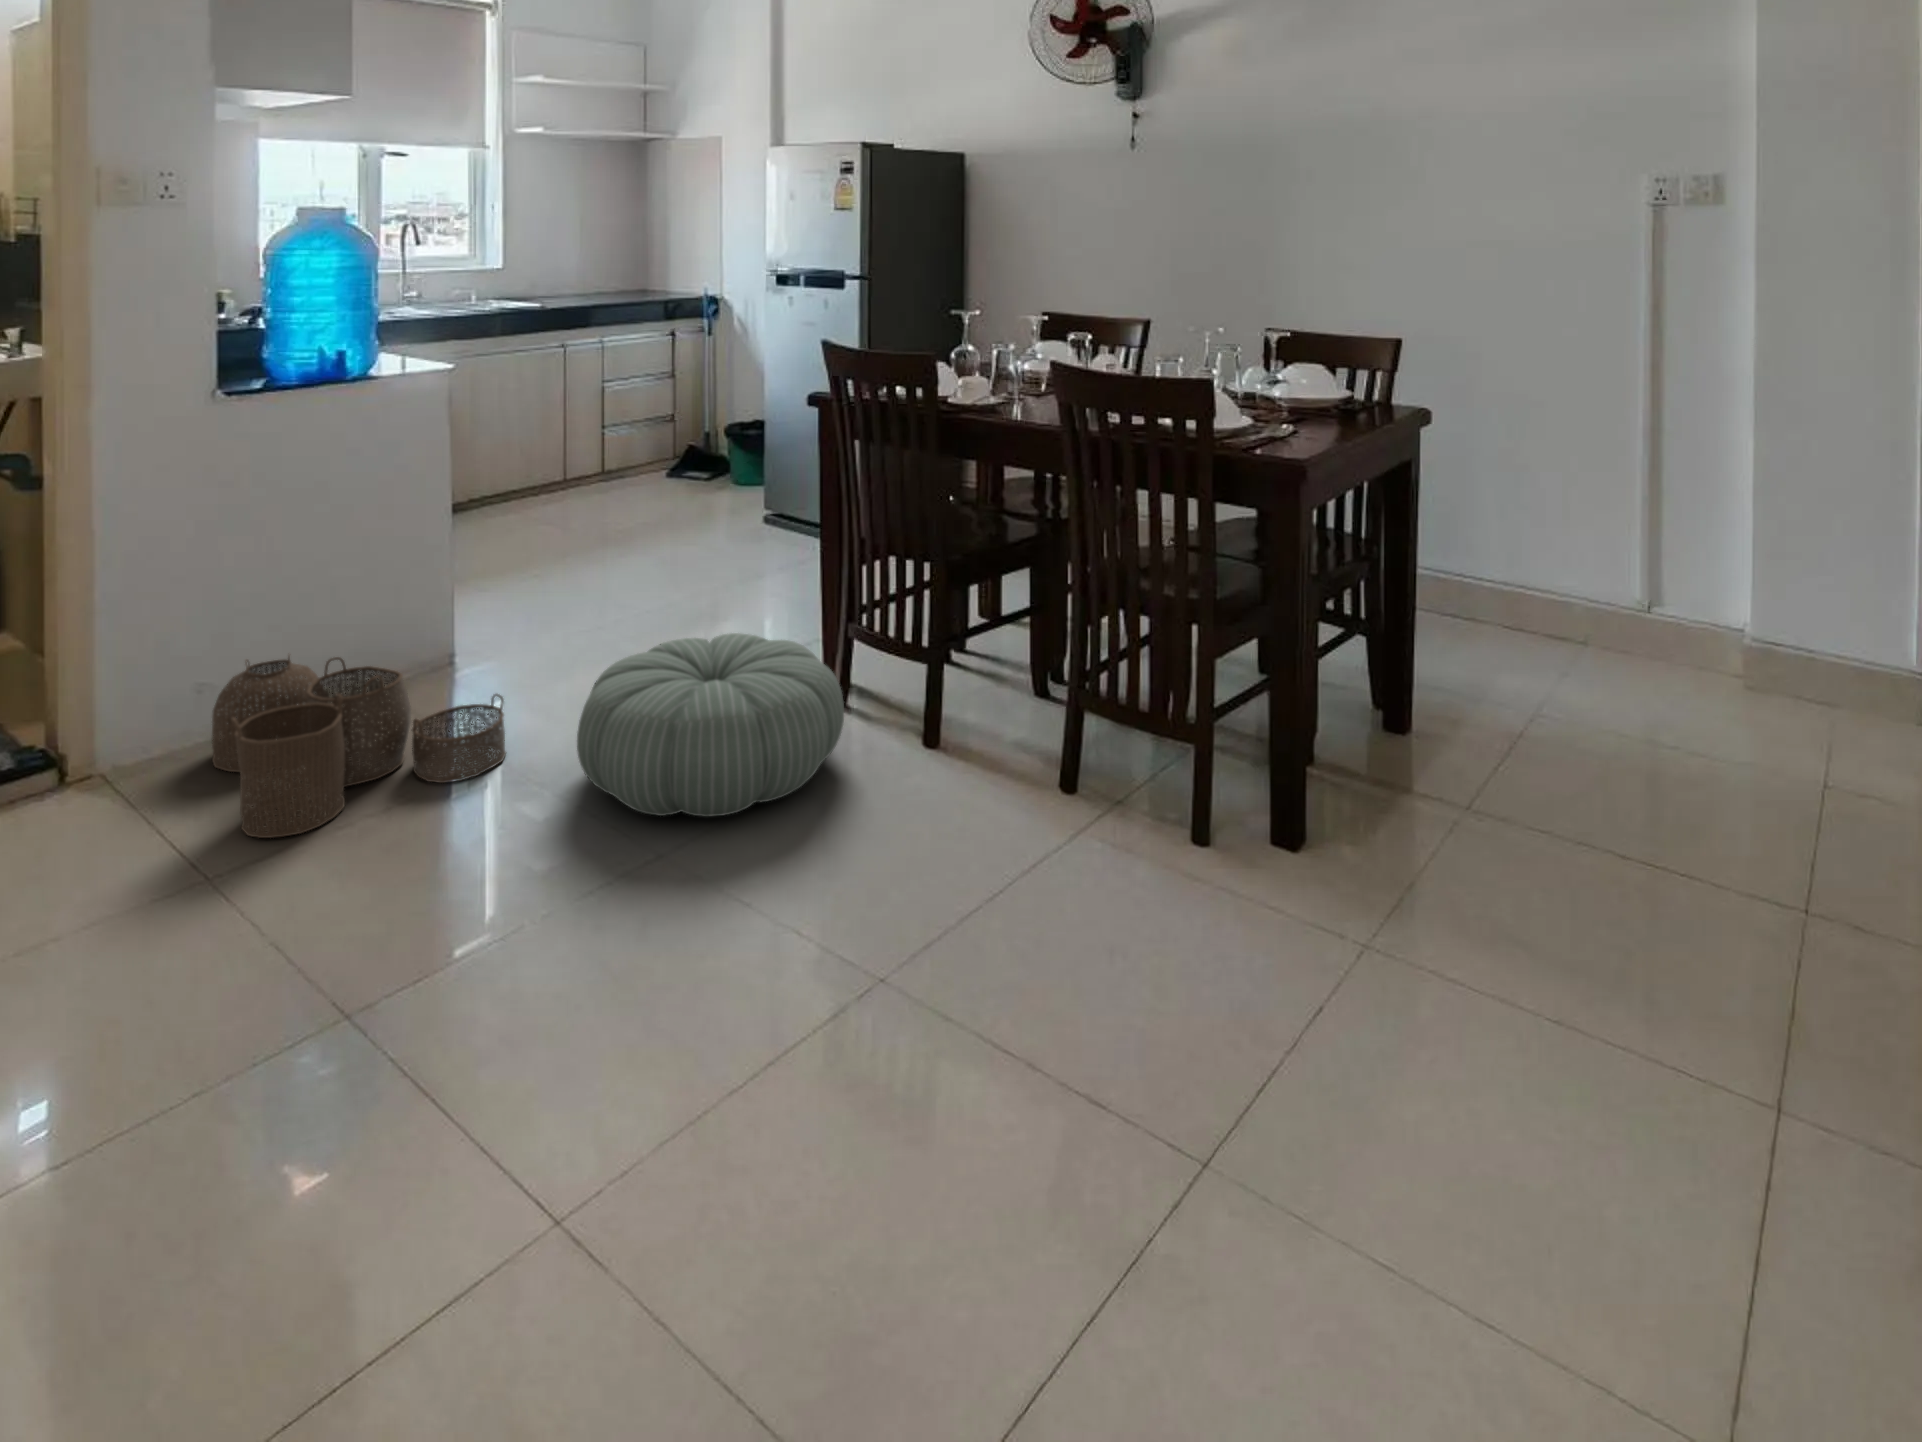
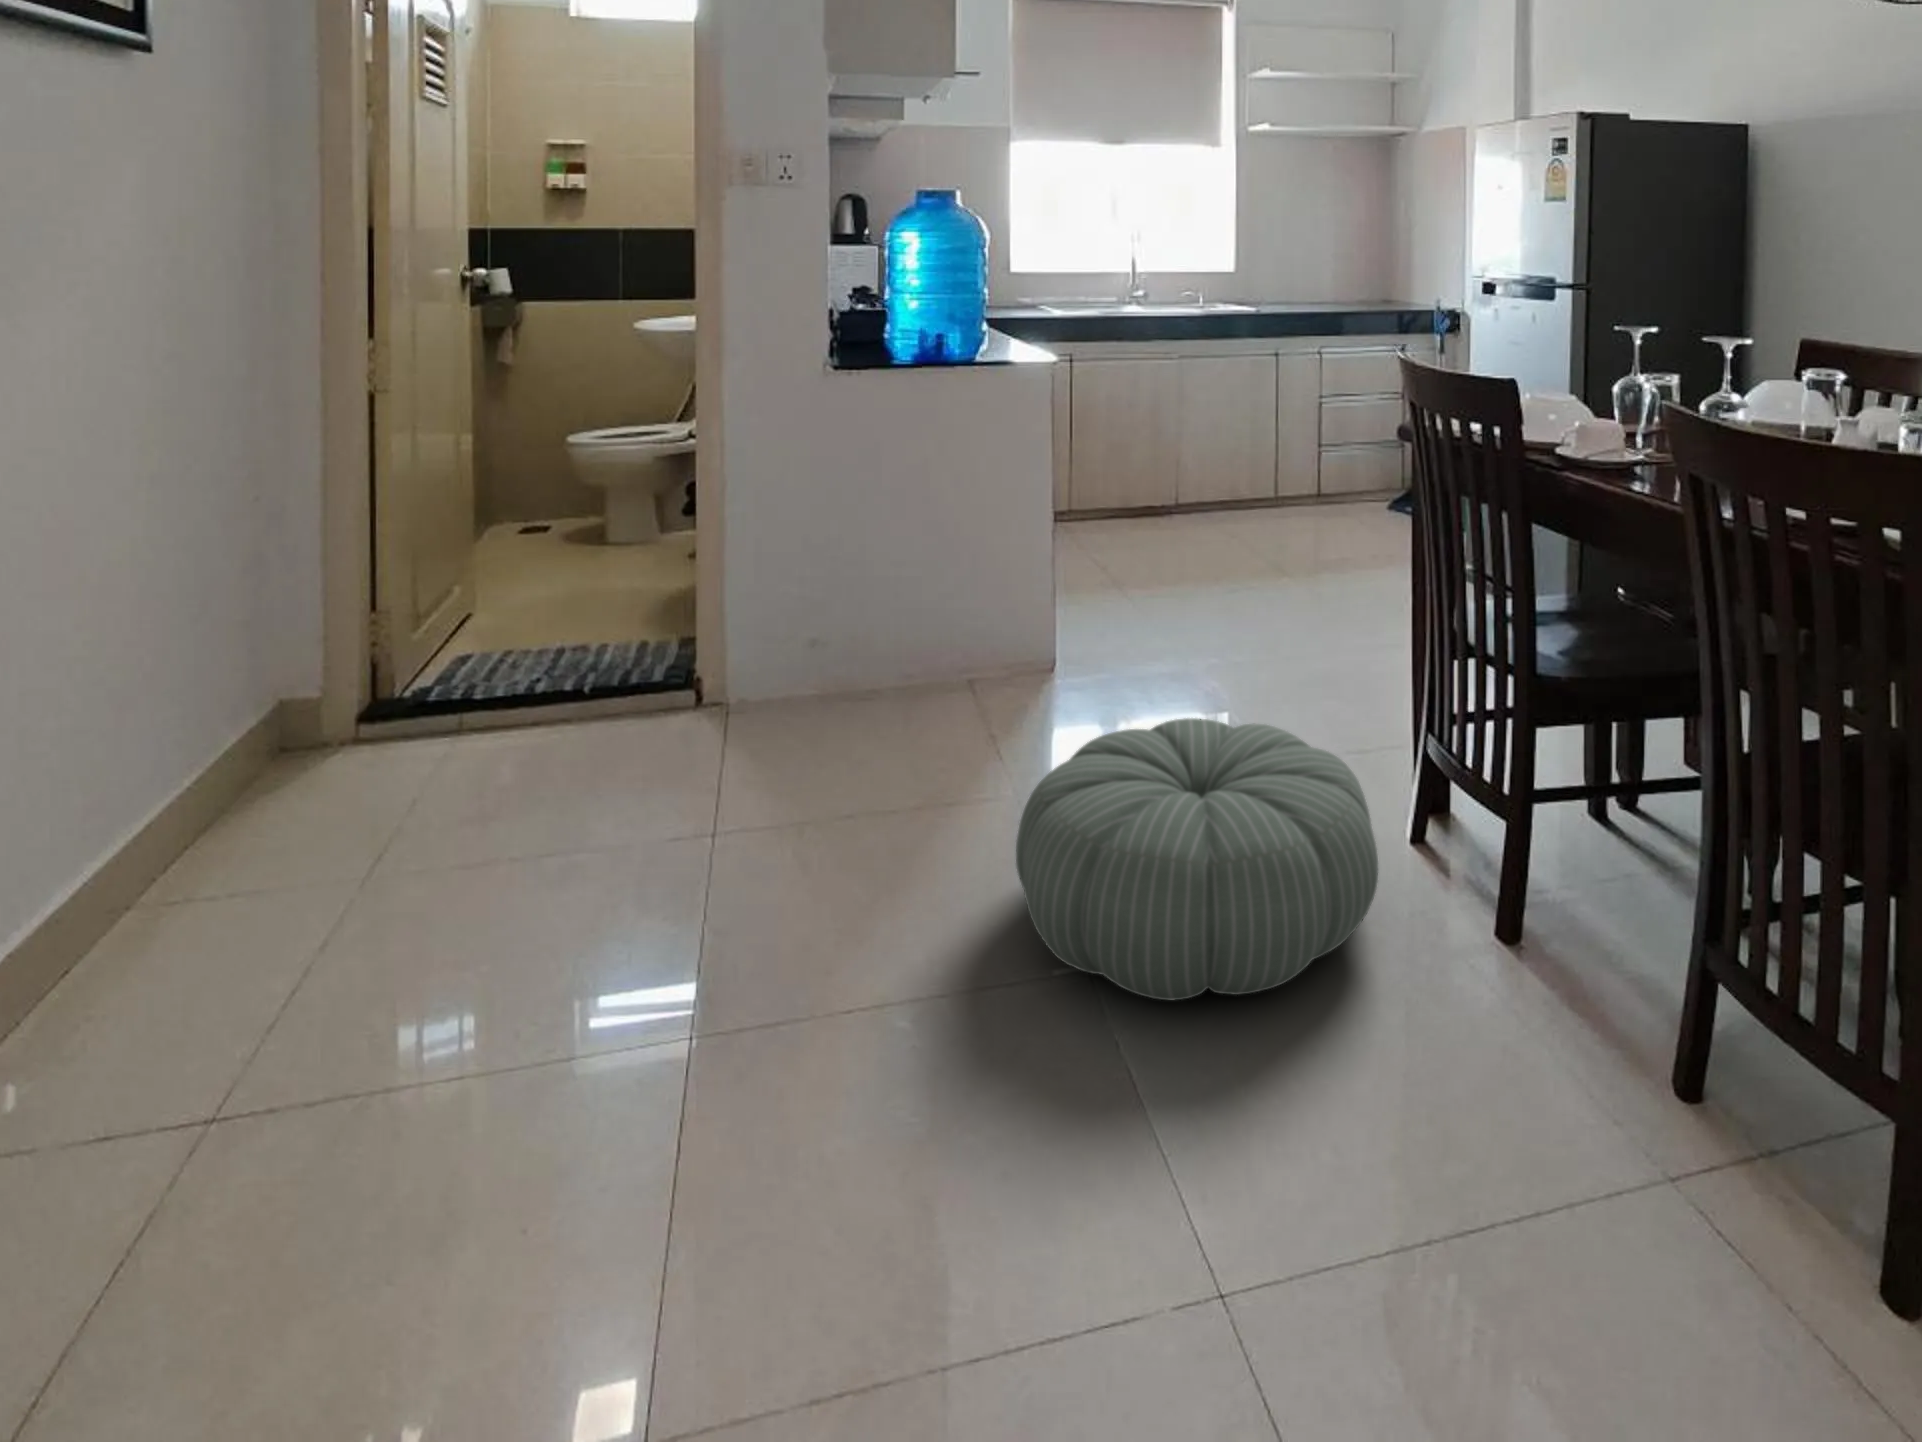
woven basket: present [212,656,506,838] -> none [693,649,999,866]

